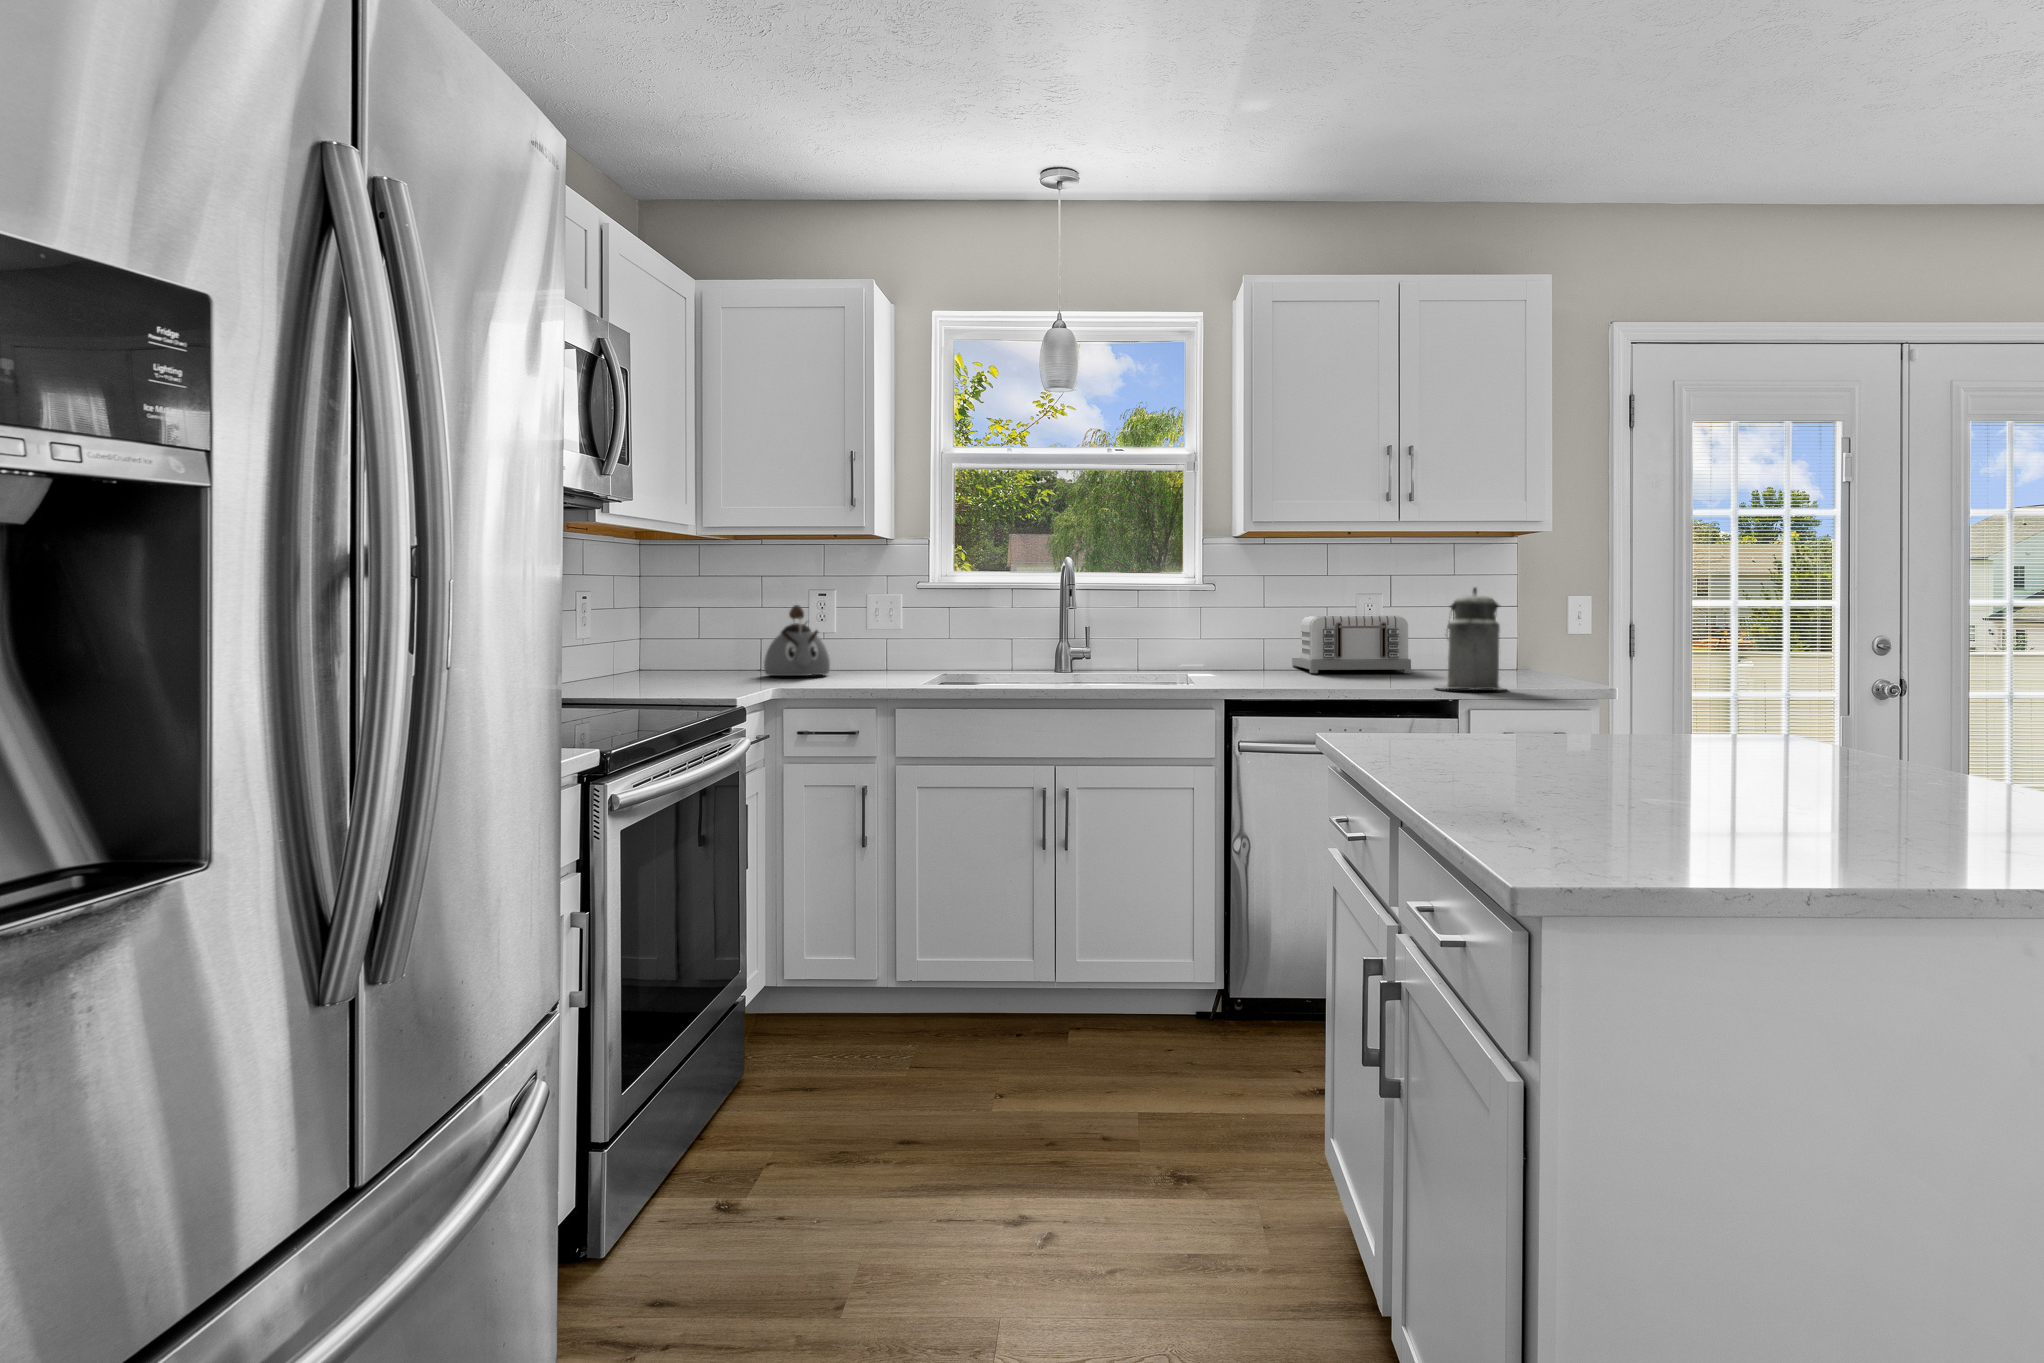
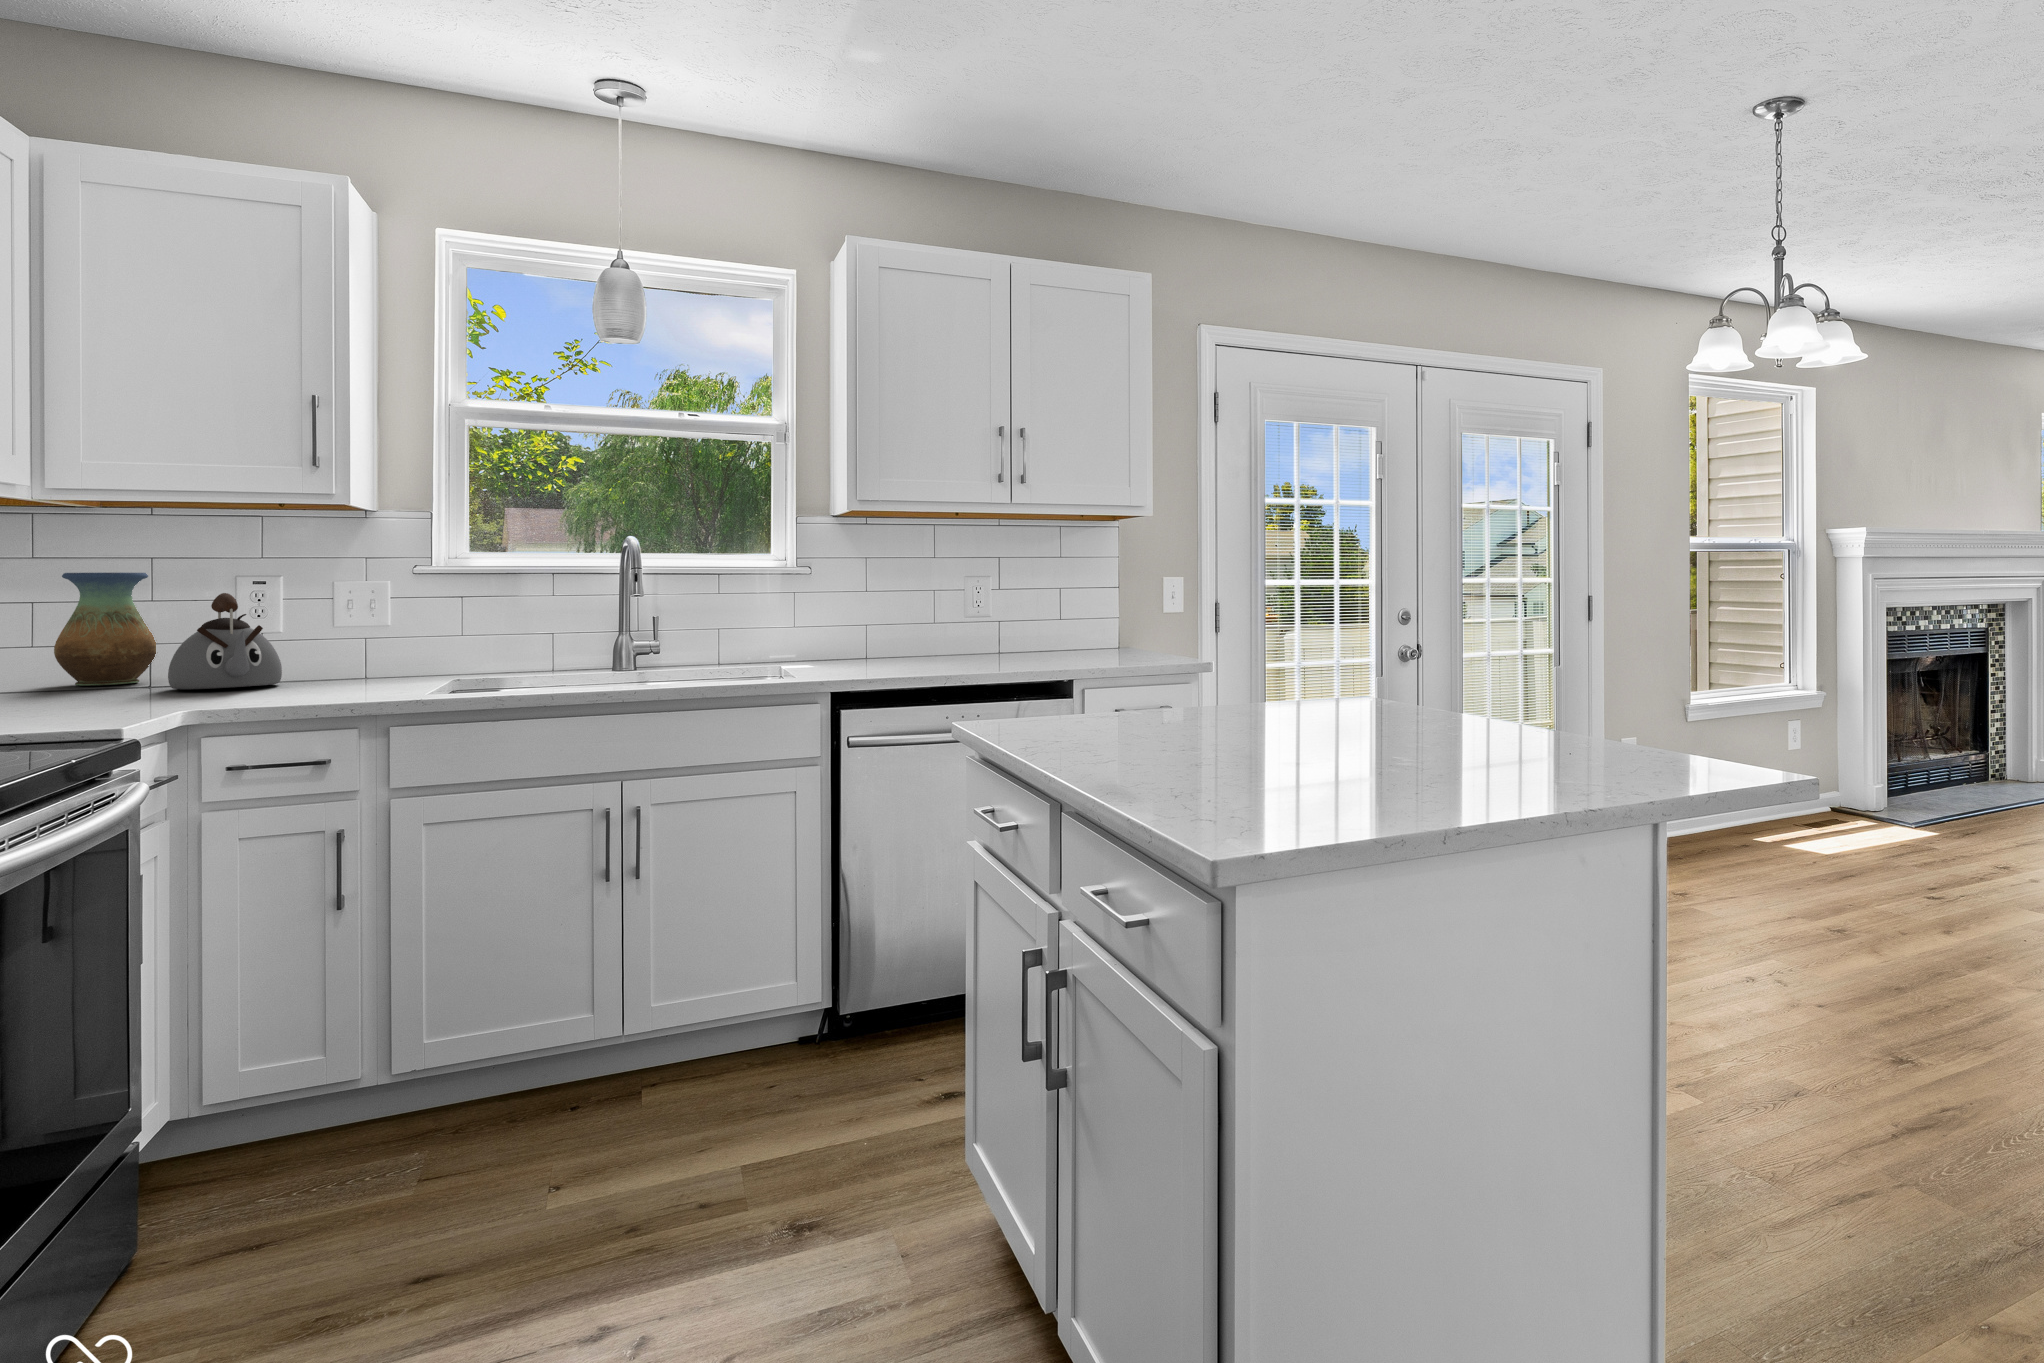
canister: present [1435,587,1505,690] -> none [1054,570,1126,671]
vase: none [703,589,759,671] -> present [54,573,156,686]
toaster: present [1292,615,1411,673] -> none [893,597,1020,659]

